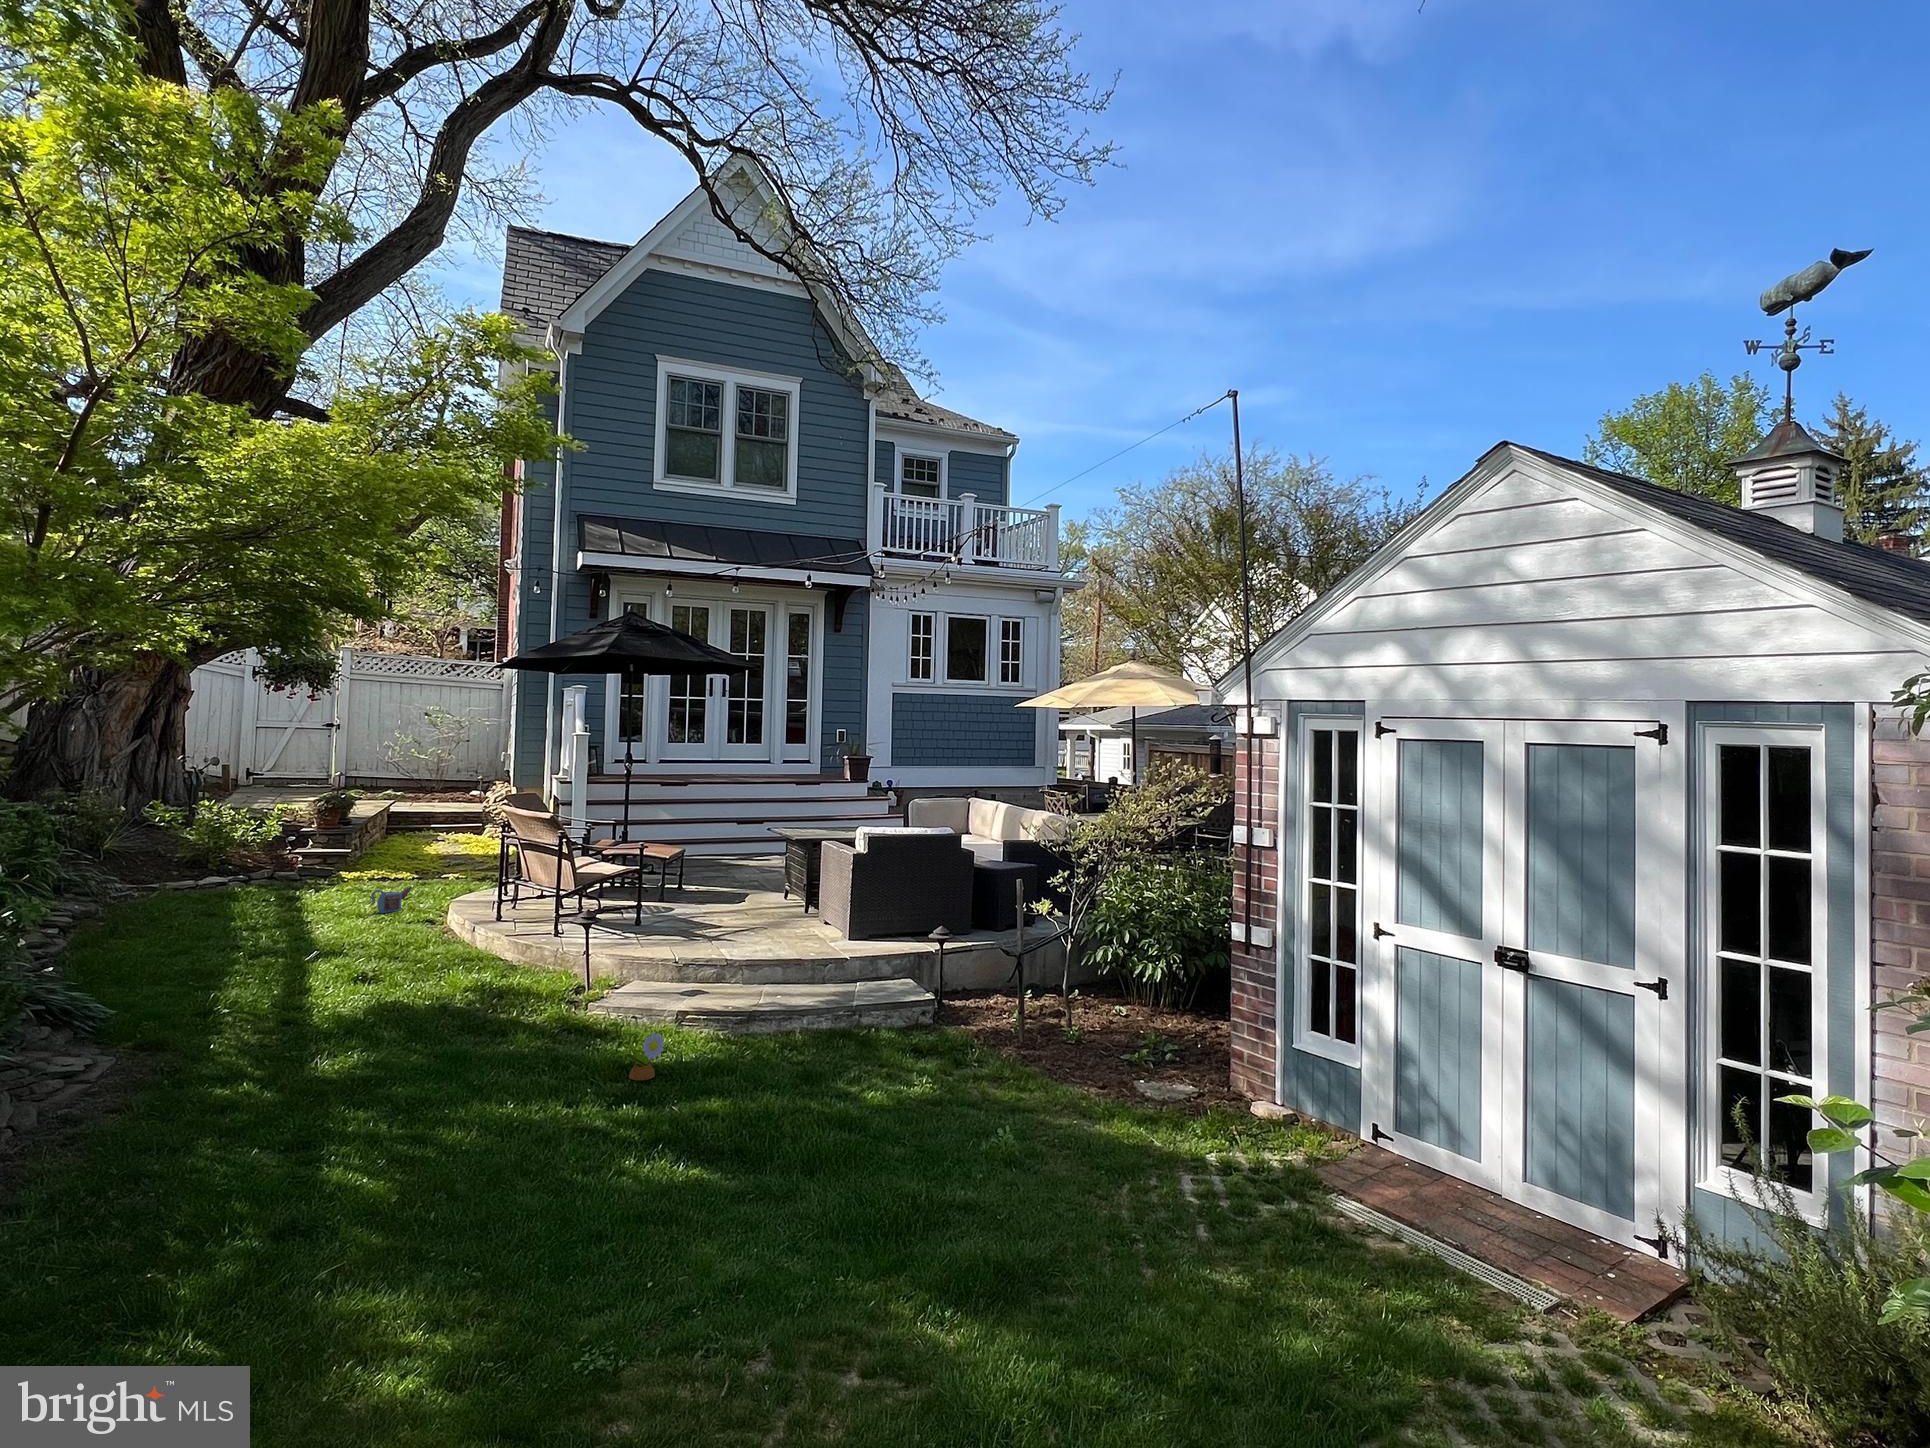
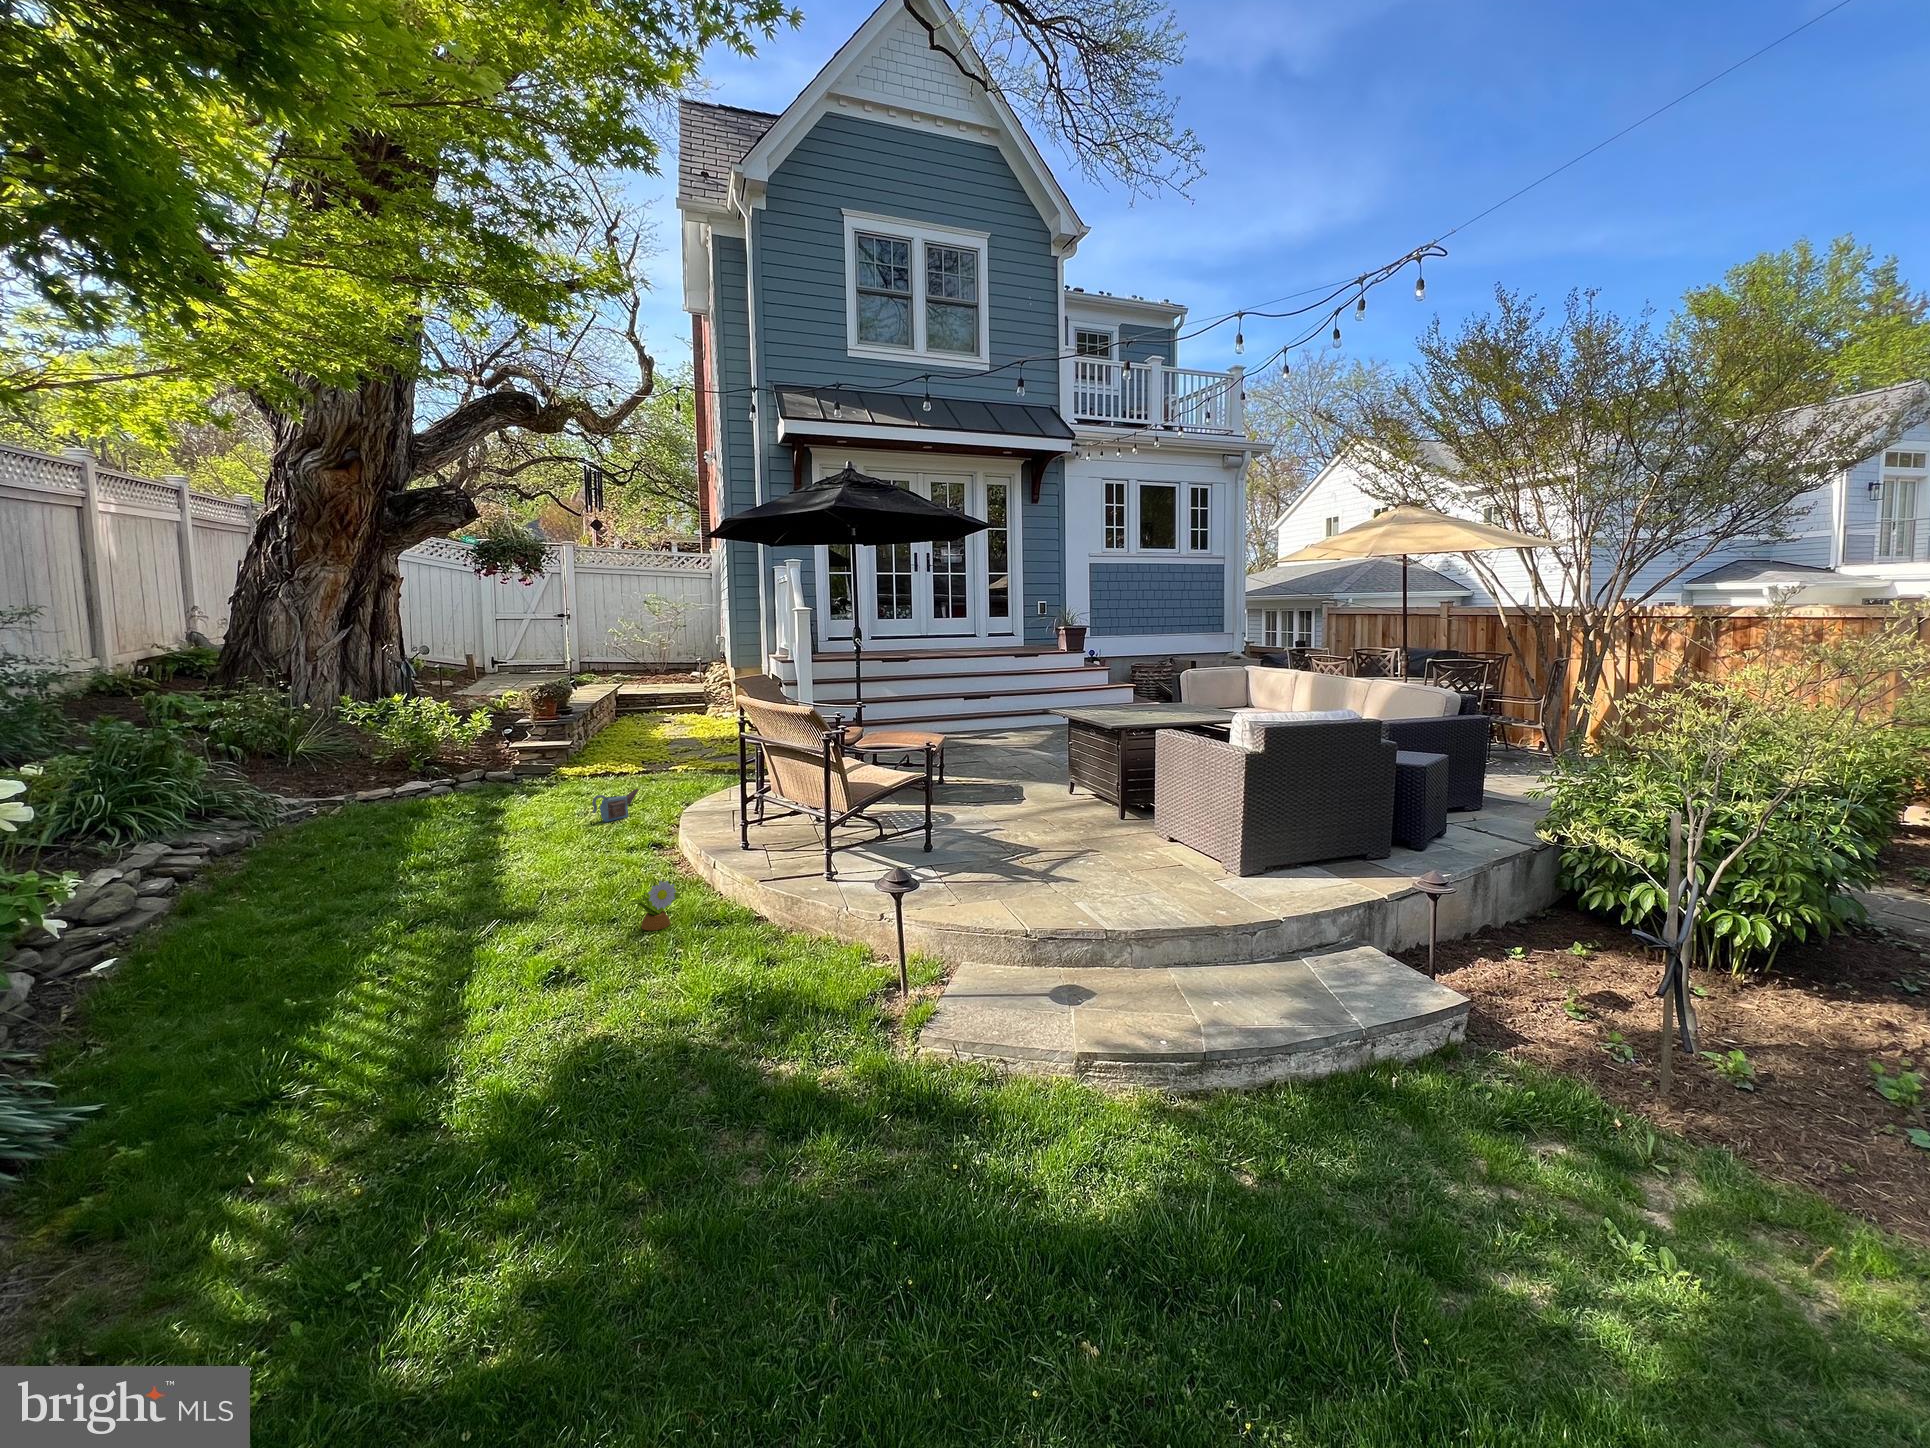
decorative plant: present [617,1032,667,1080] -> present [630,881,682,931]

